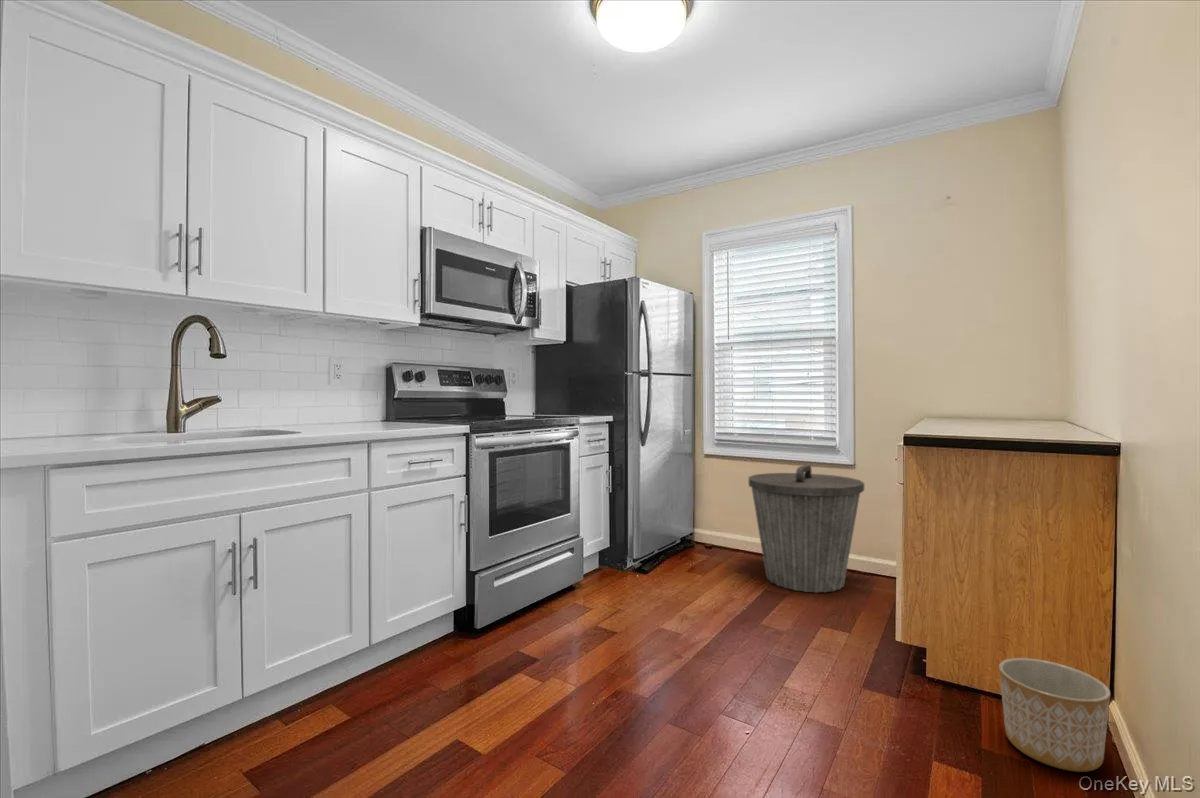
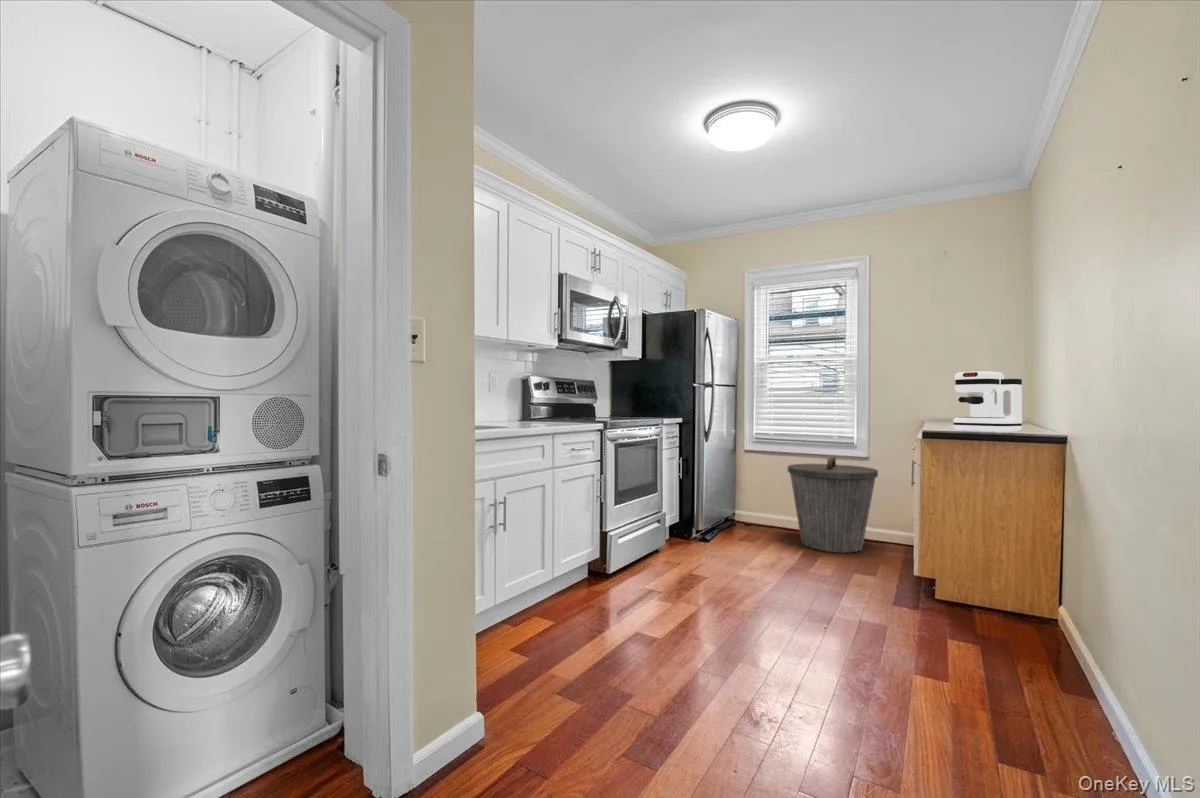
coffee maker: none [952,345,1054,437] -> present [953,371,1022,433]
planter: present [999,658,1110,772] -> none [989,578,1059,642]

